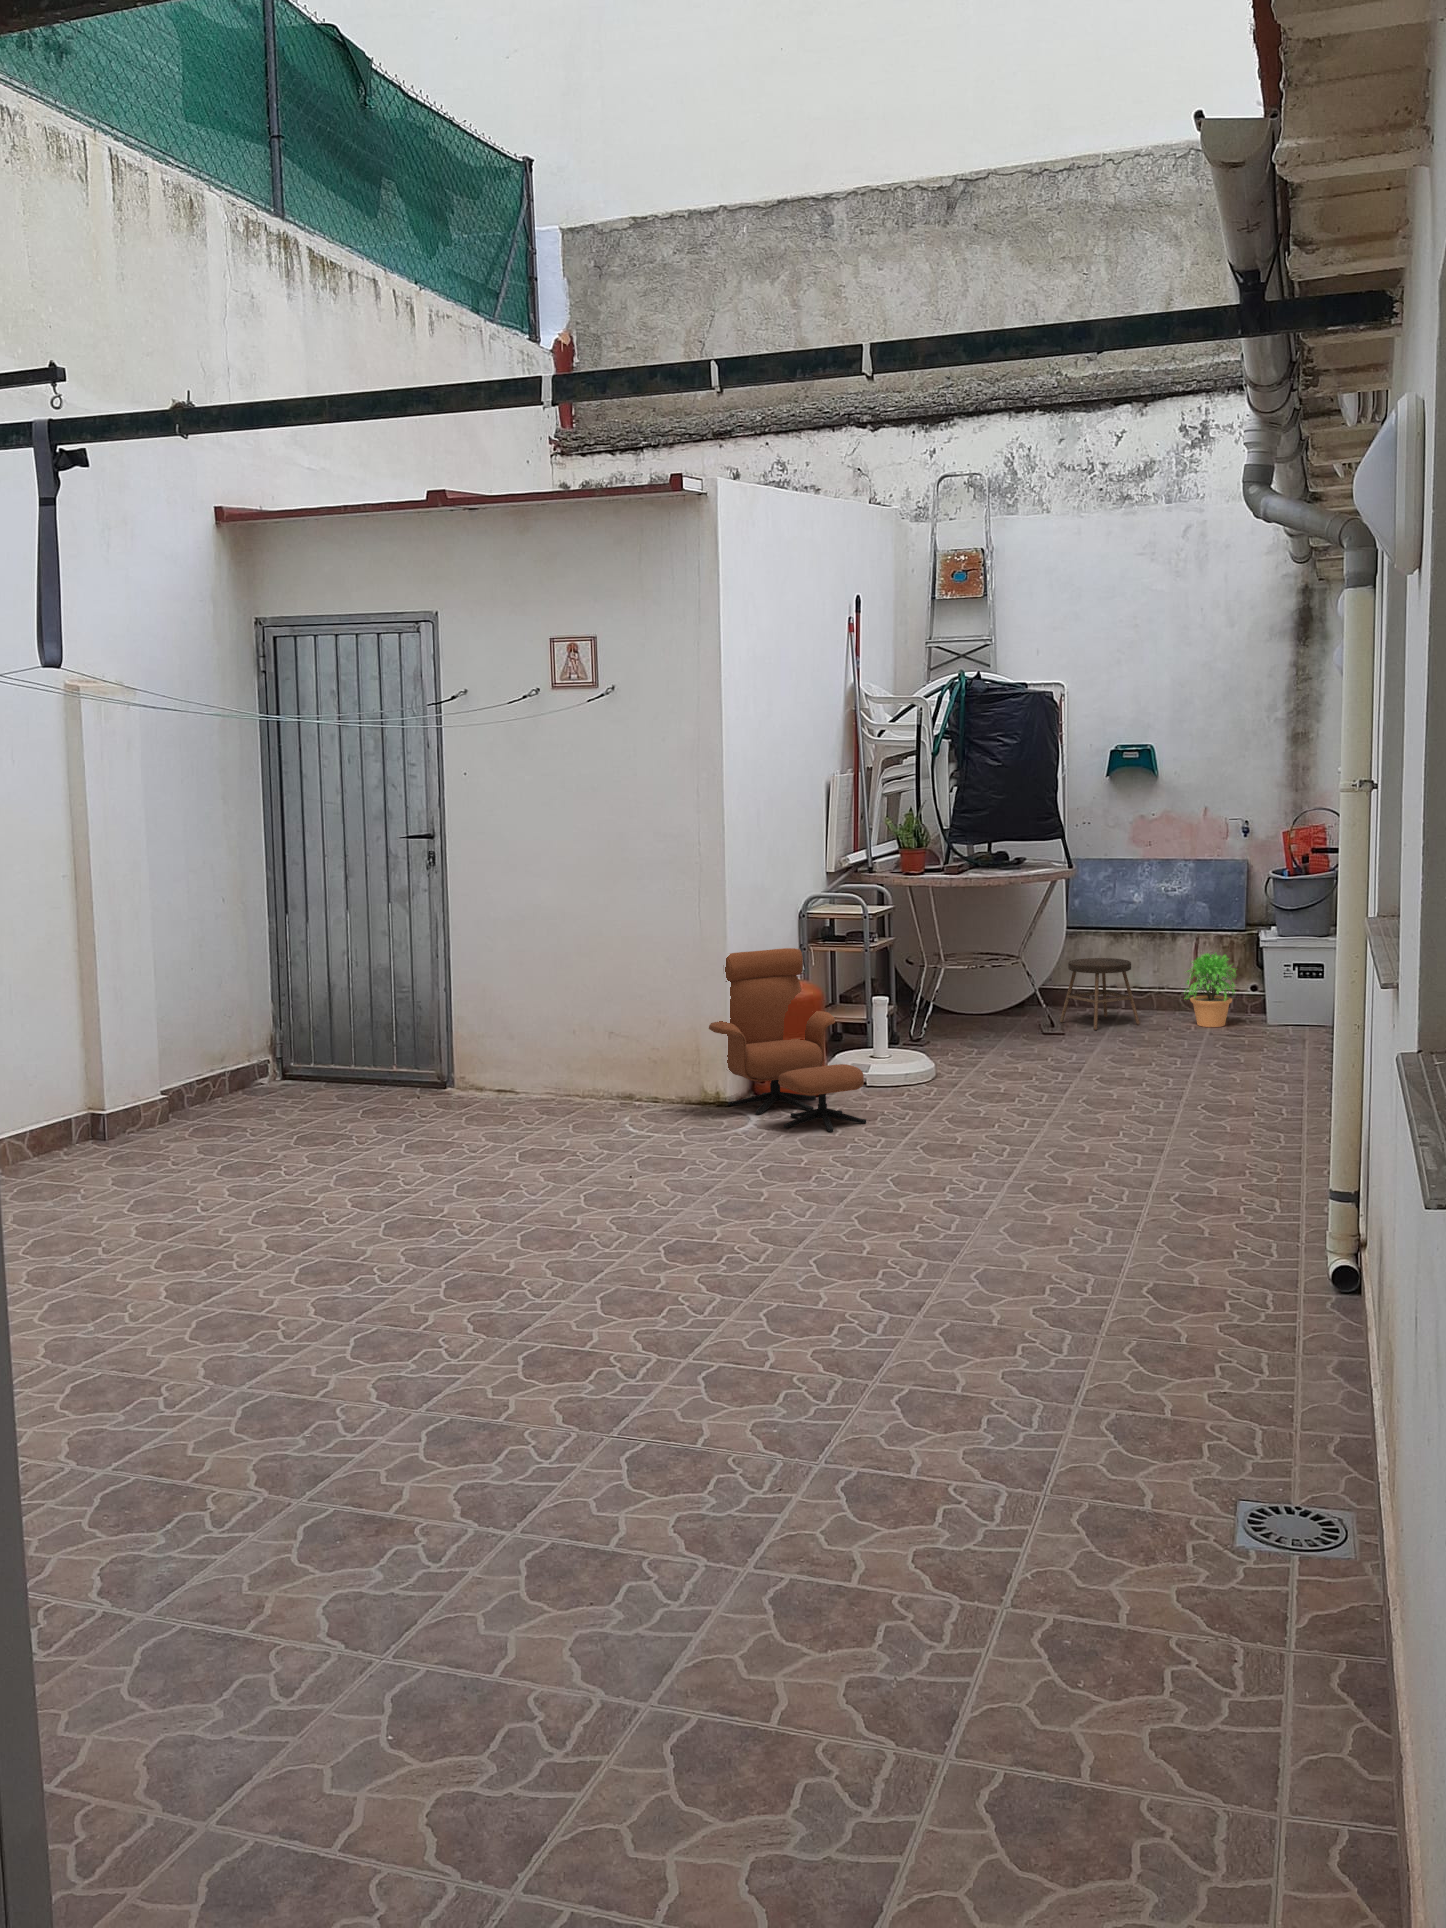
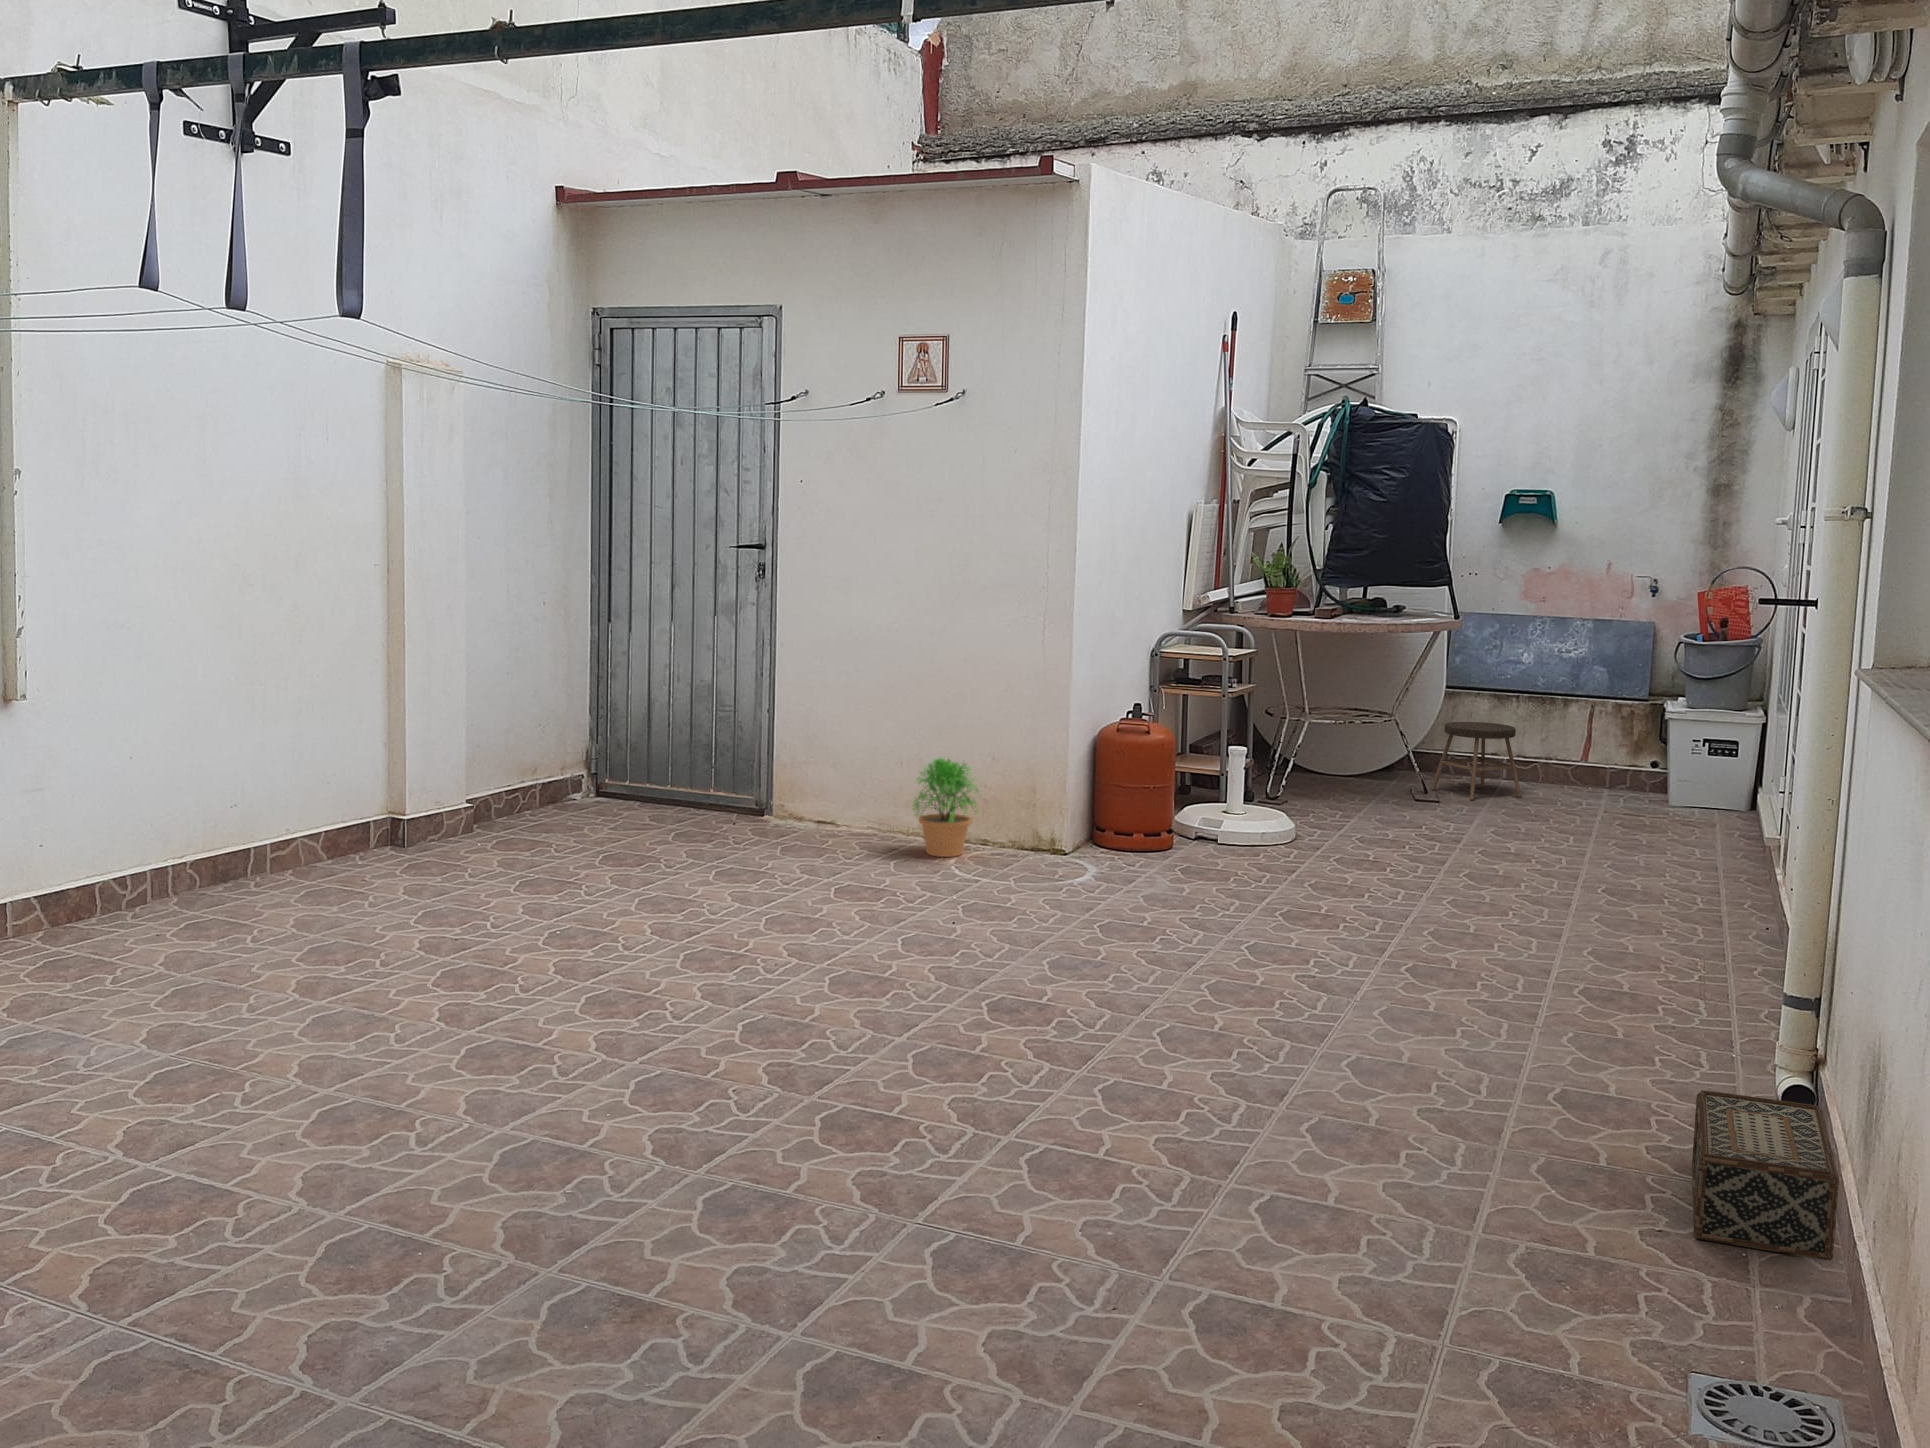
lounge chair: present [709,948,866,1132] -> none [1048,688,1217,890]
potted plant: present [1184,953,1235,1027] -> present [914,757,979,857]
woven basket: none [1253,1275,1361,1405] -> present [1692,1090,1839,1260]

